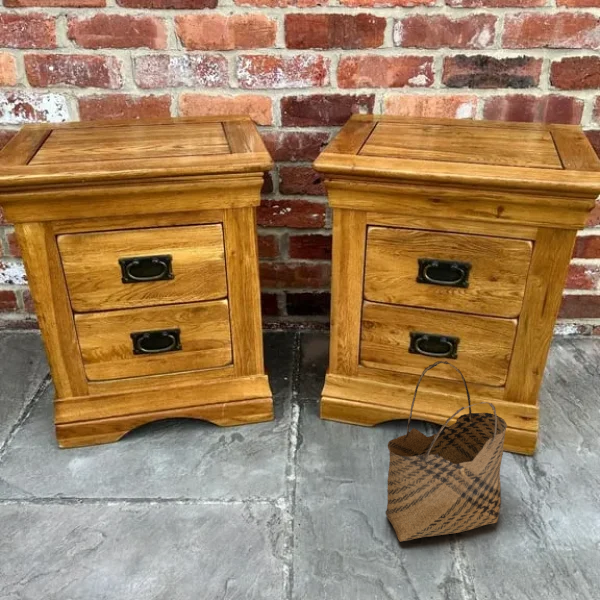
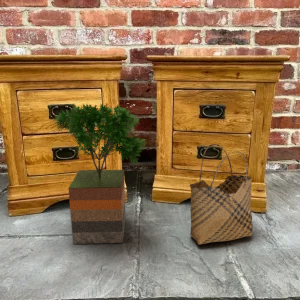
potted tree: none [128,279,311,528] -> present [54,104,145,244]

